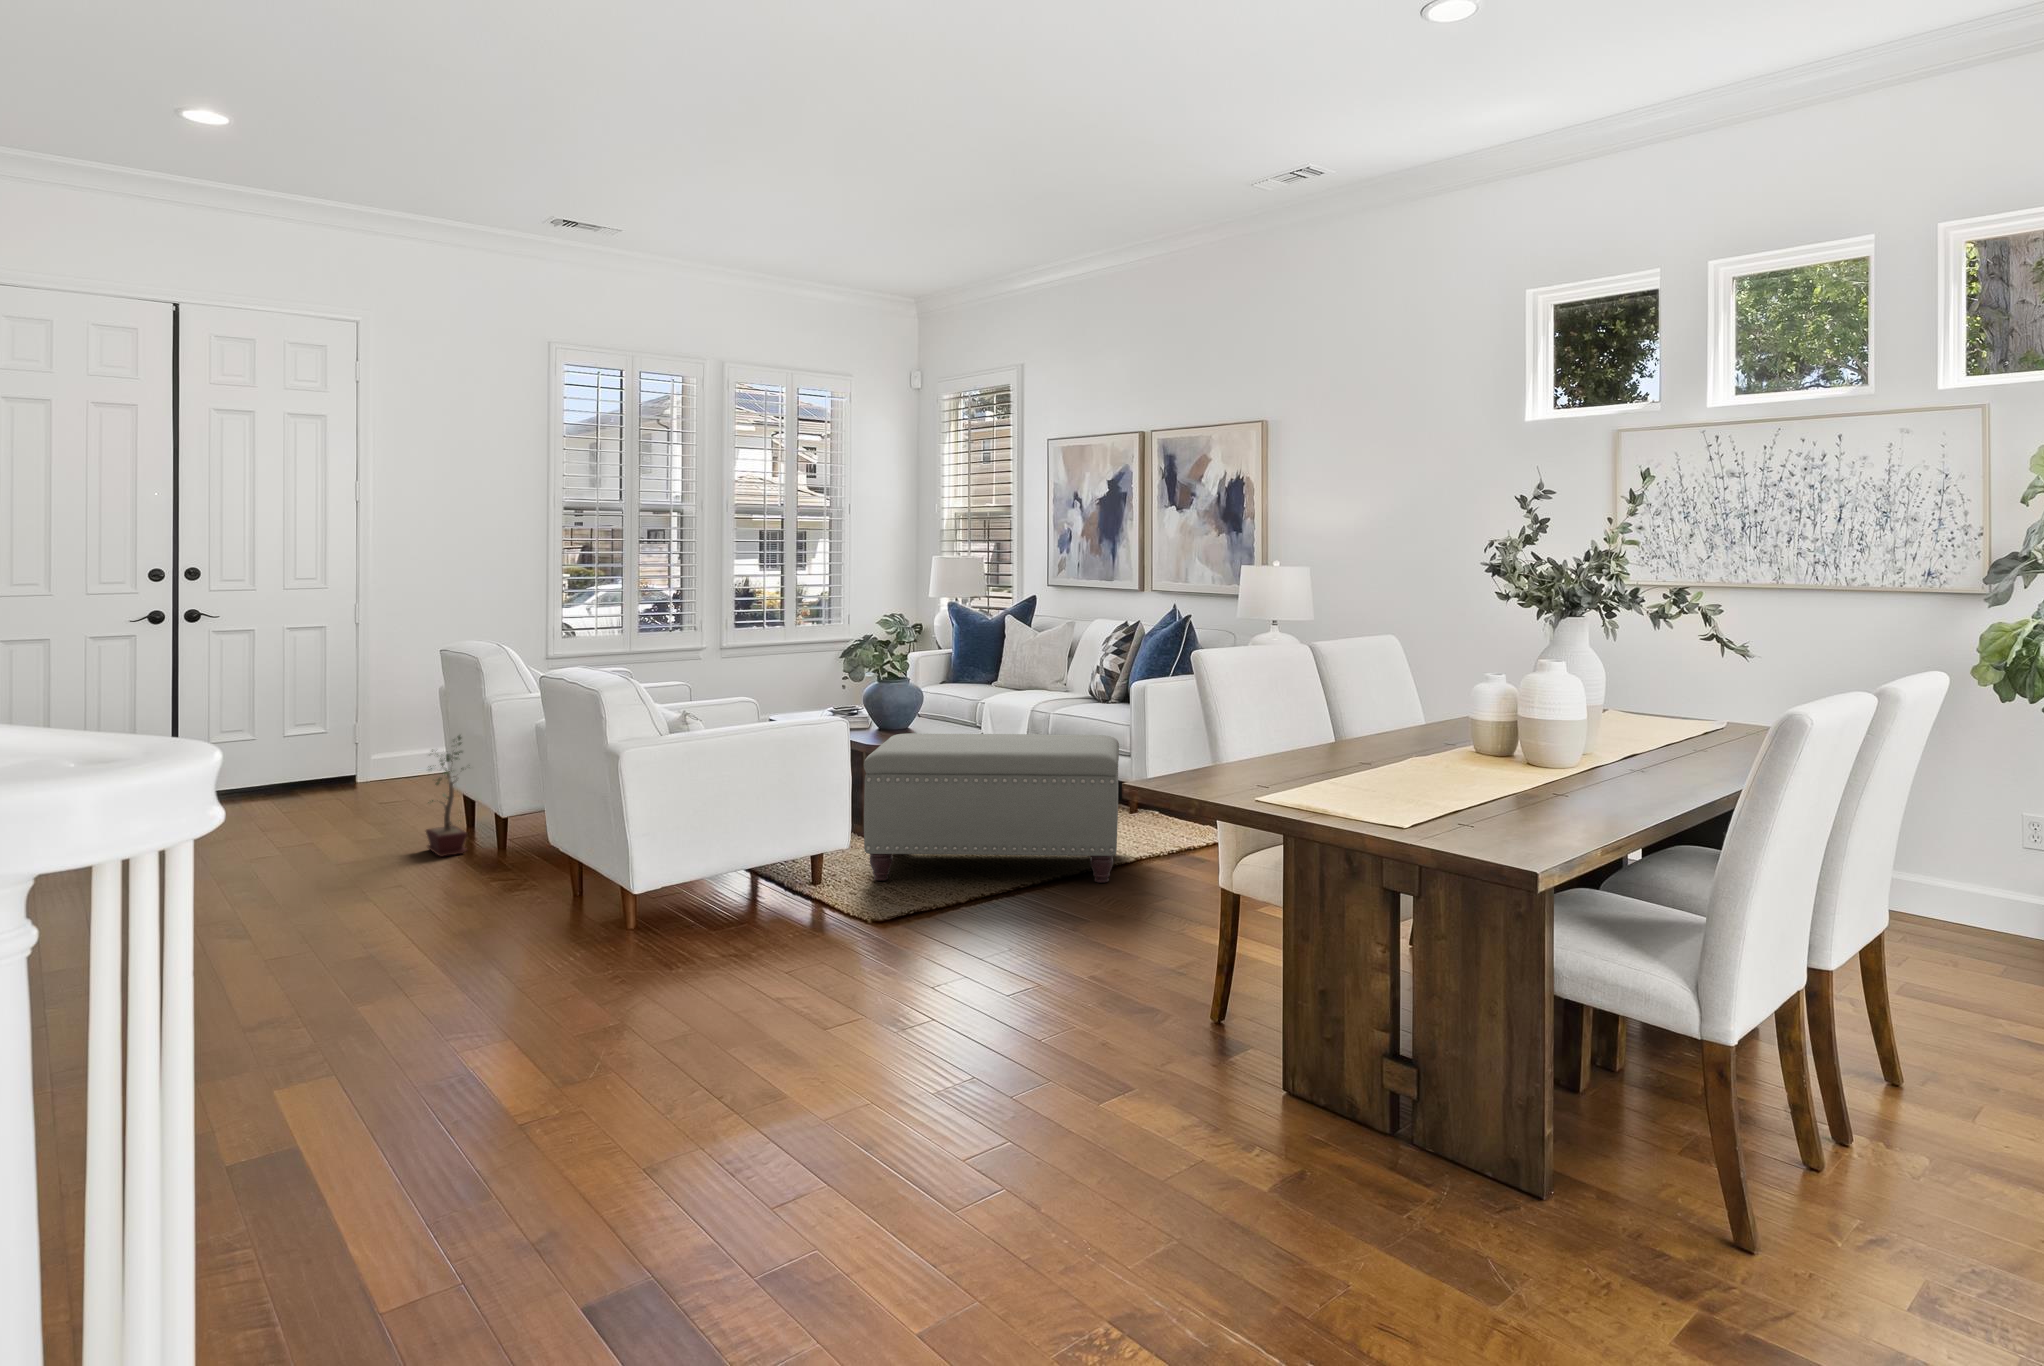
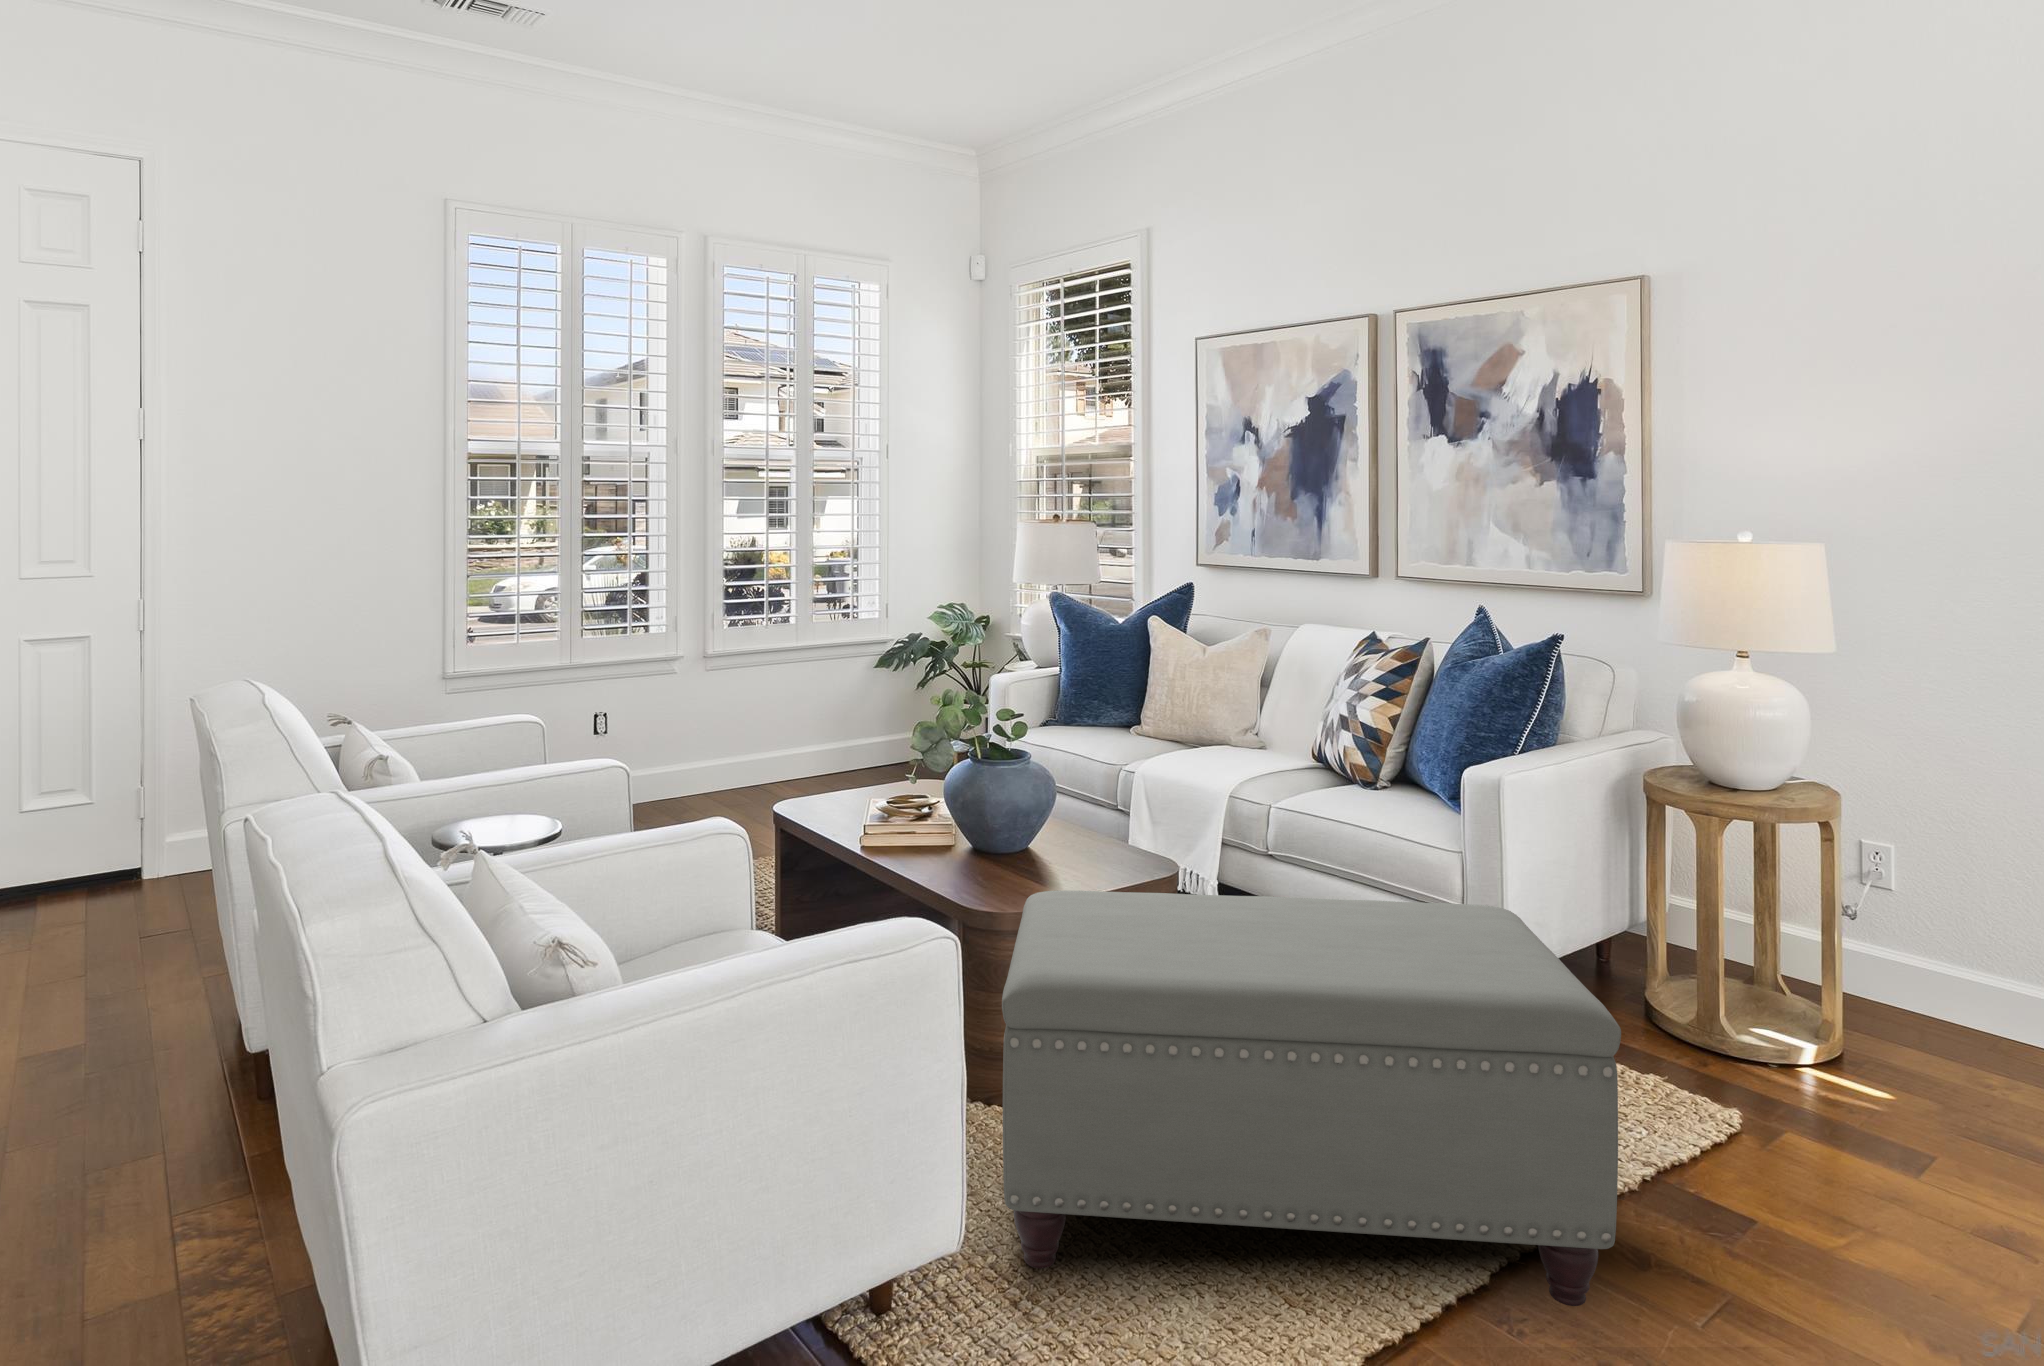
potted plant: present [426,735,467,857] -> none [120,869,214,1116]

